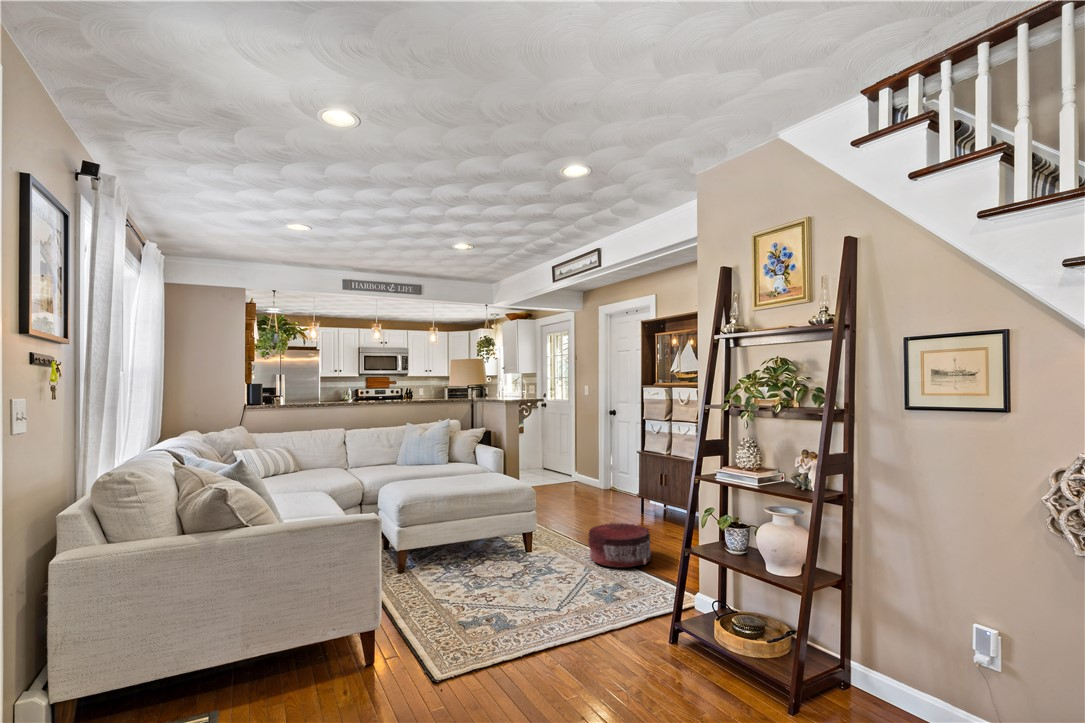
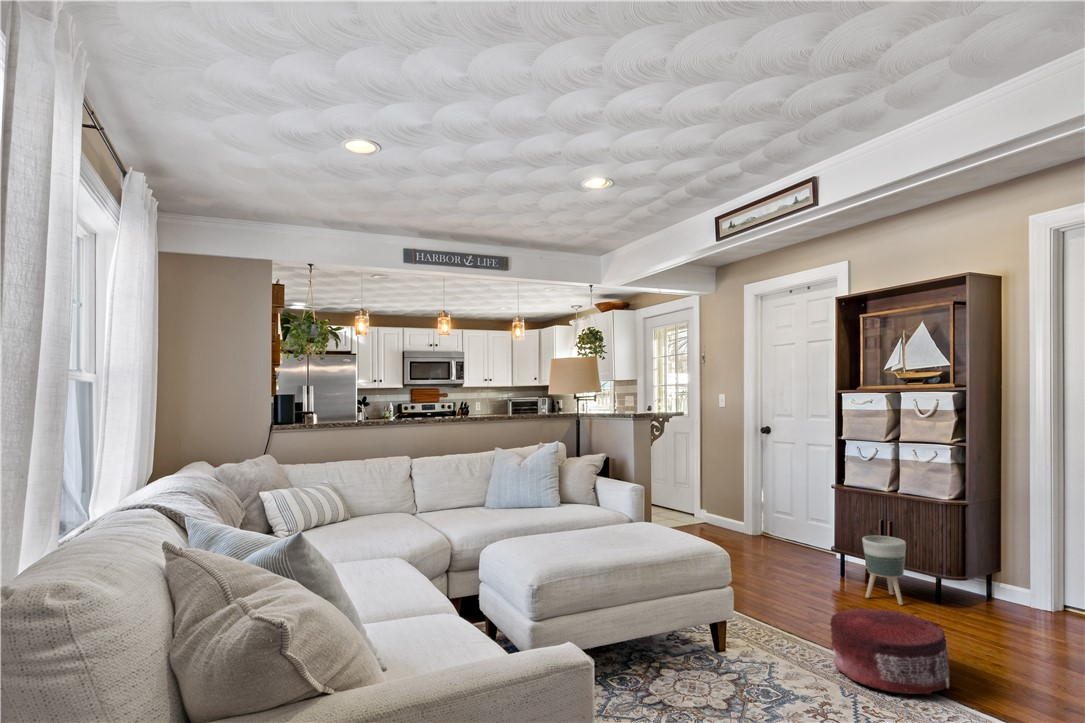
planter: none [643,483,668,526] -> present [862,536,906,605]

